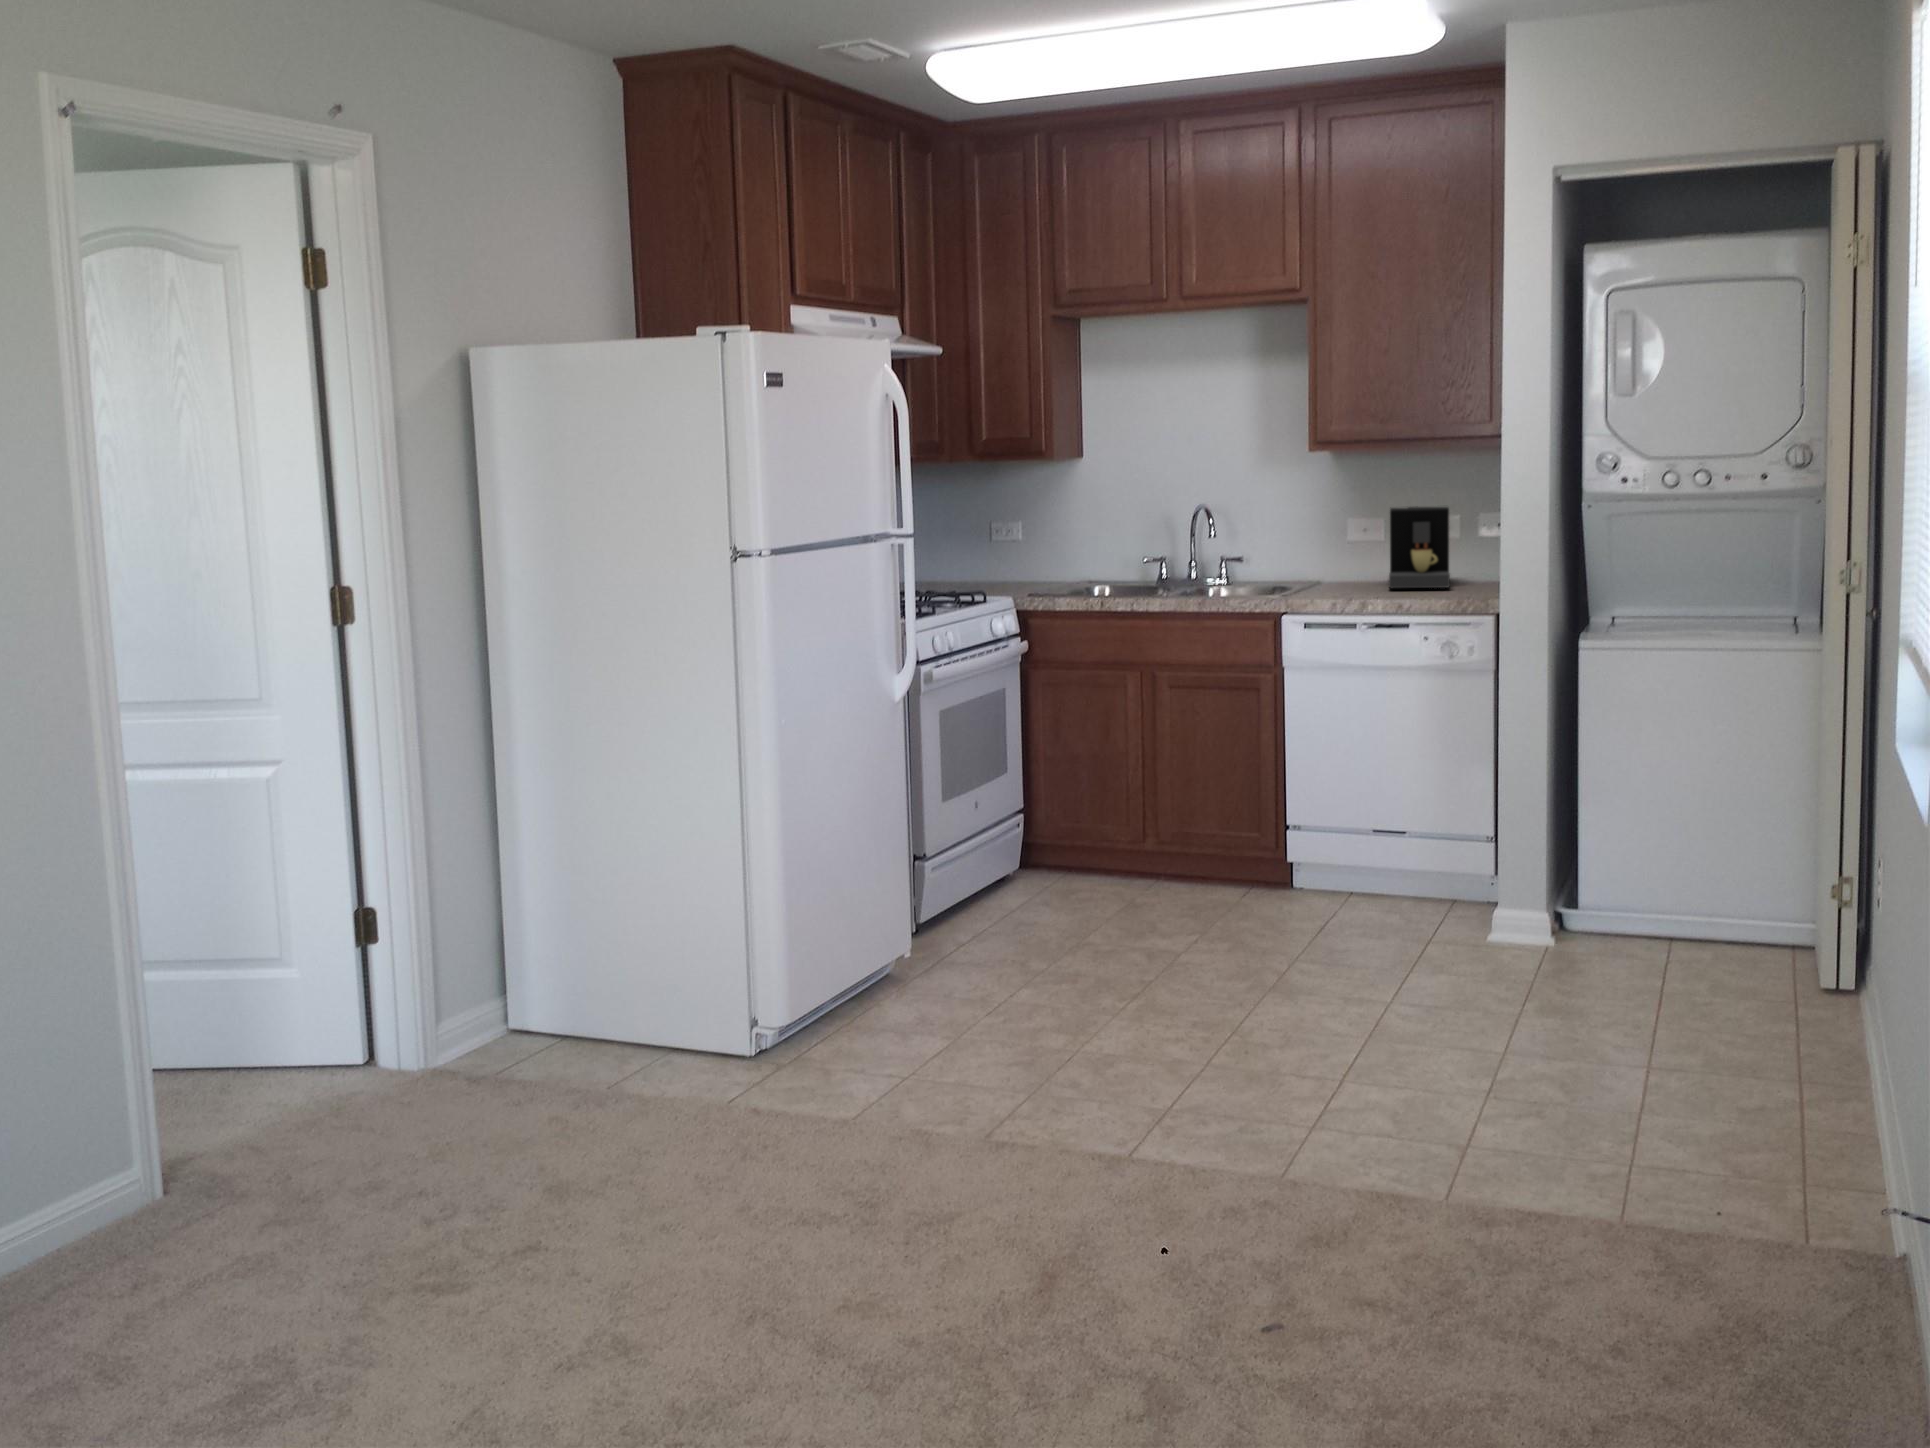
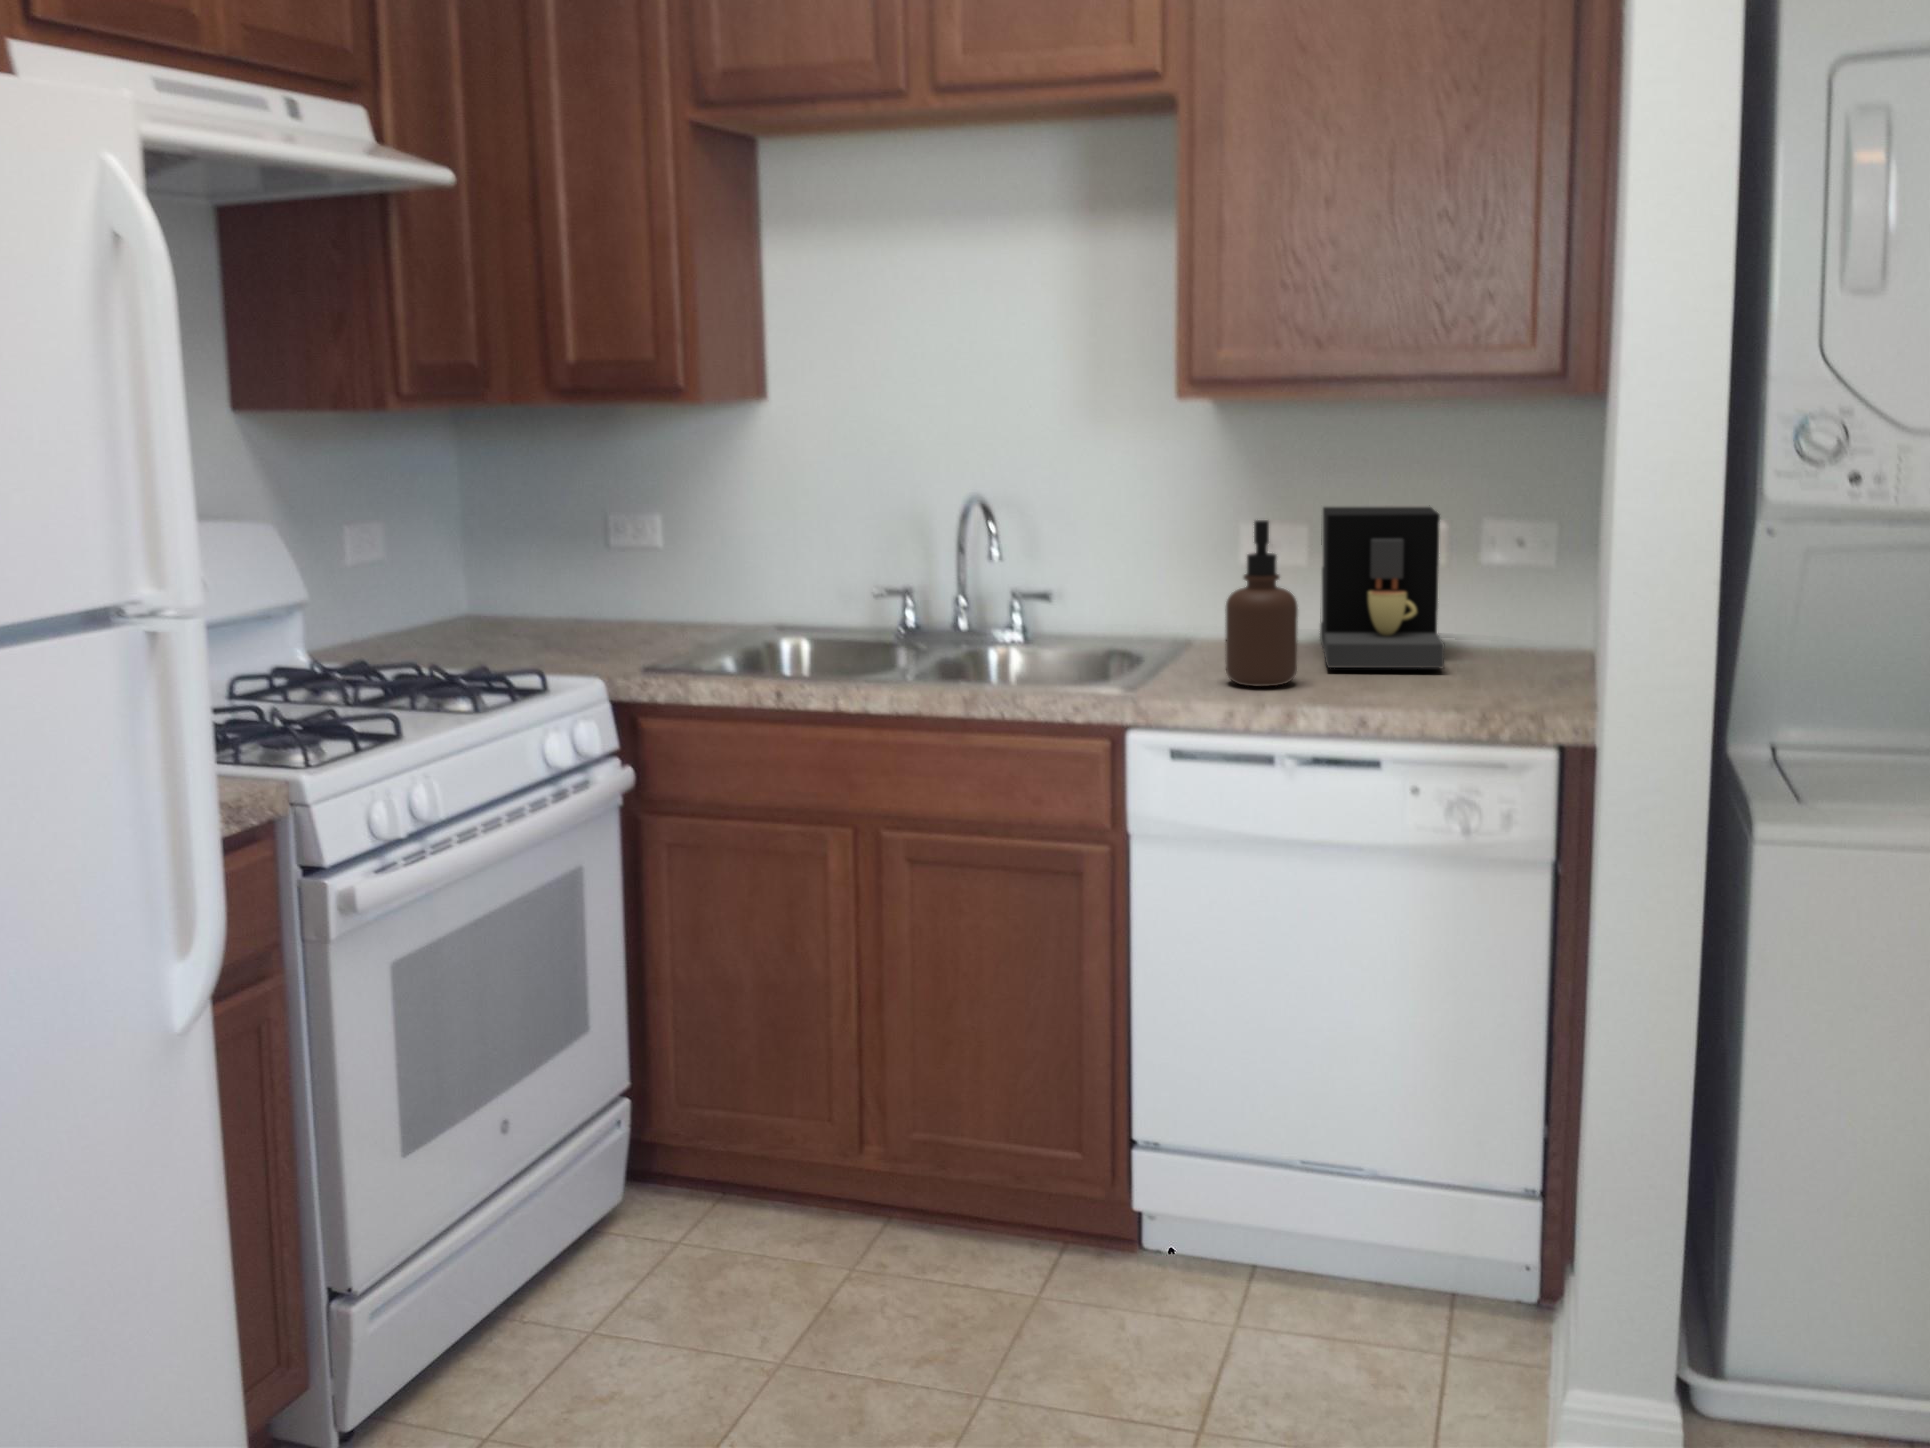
soap dispenser: none [1334,511,1372,595] -> present [1225,520,1298,686]

